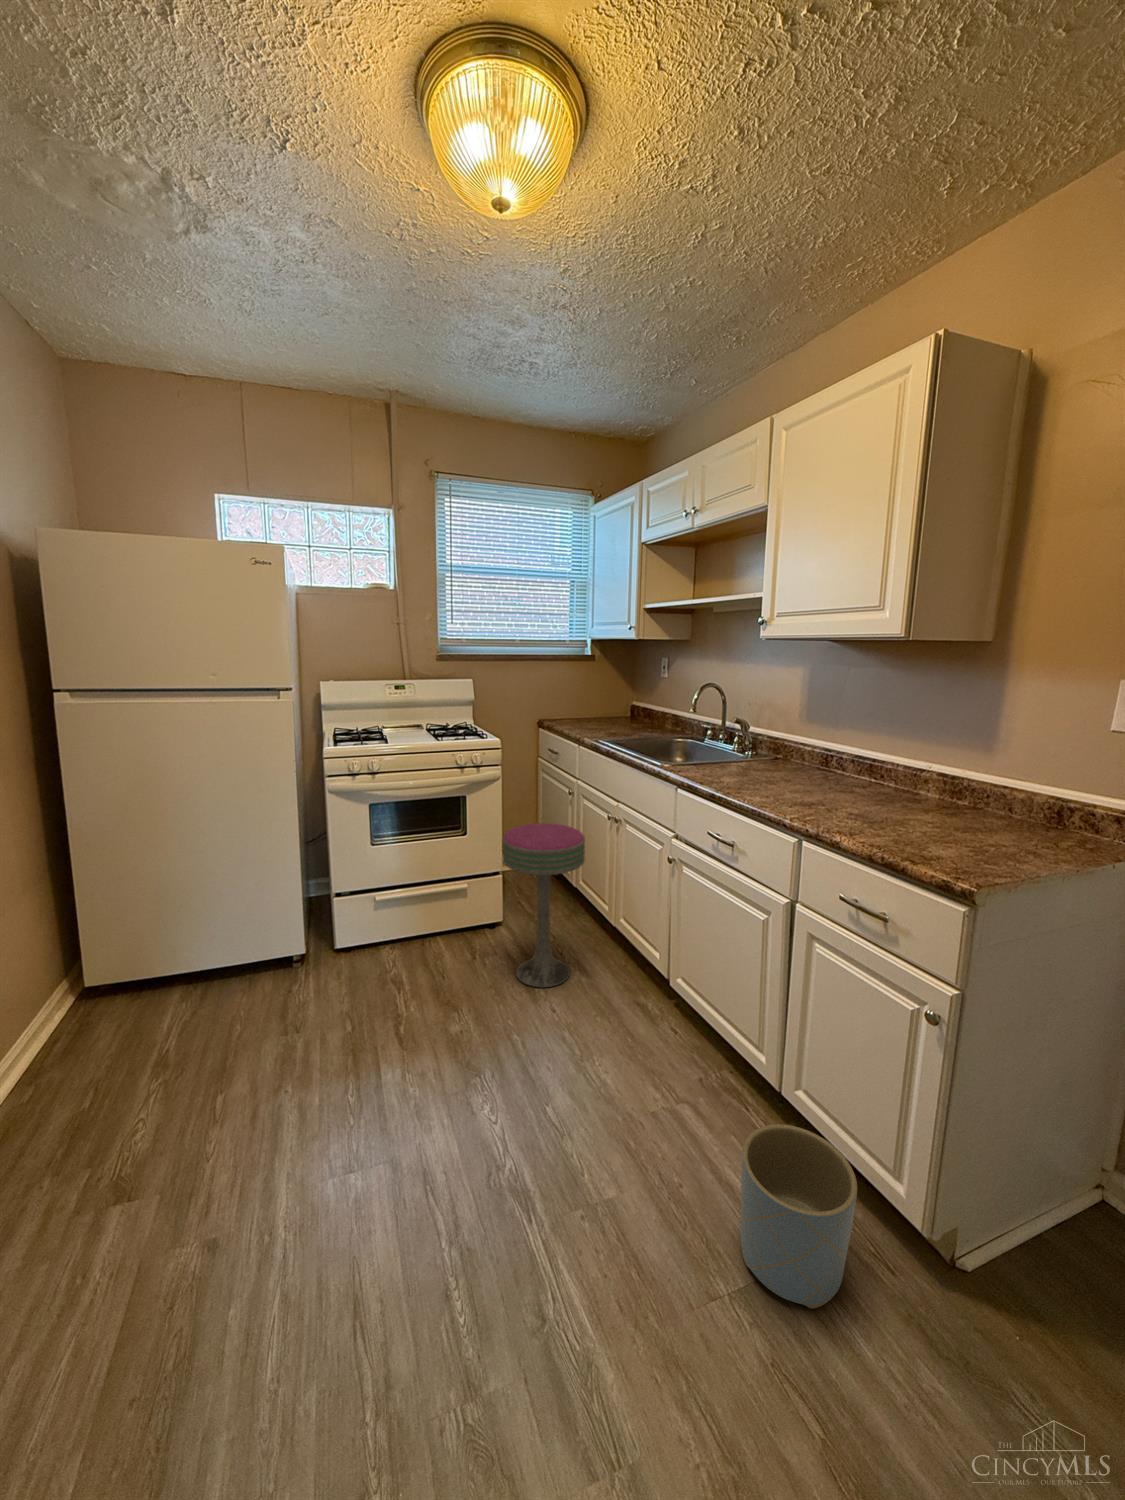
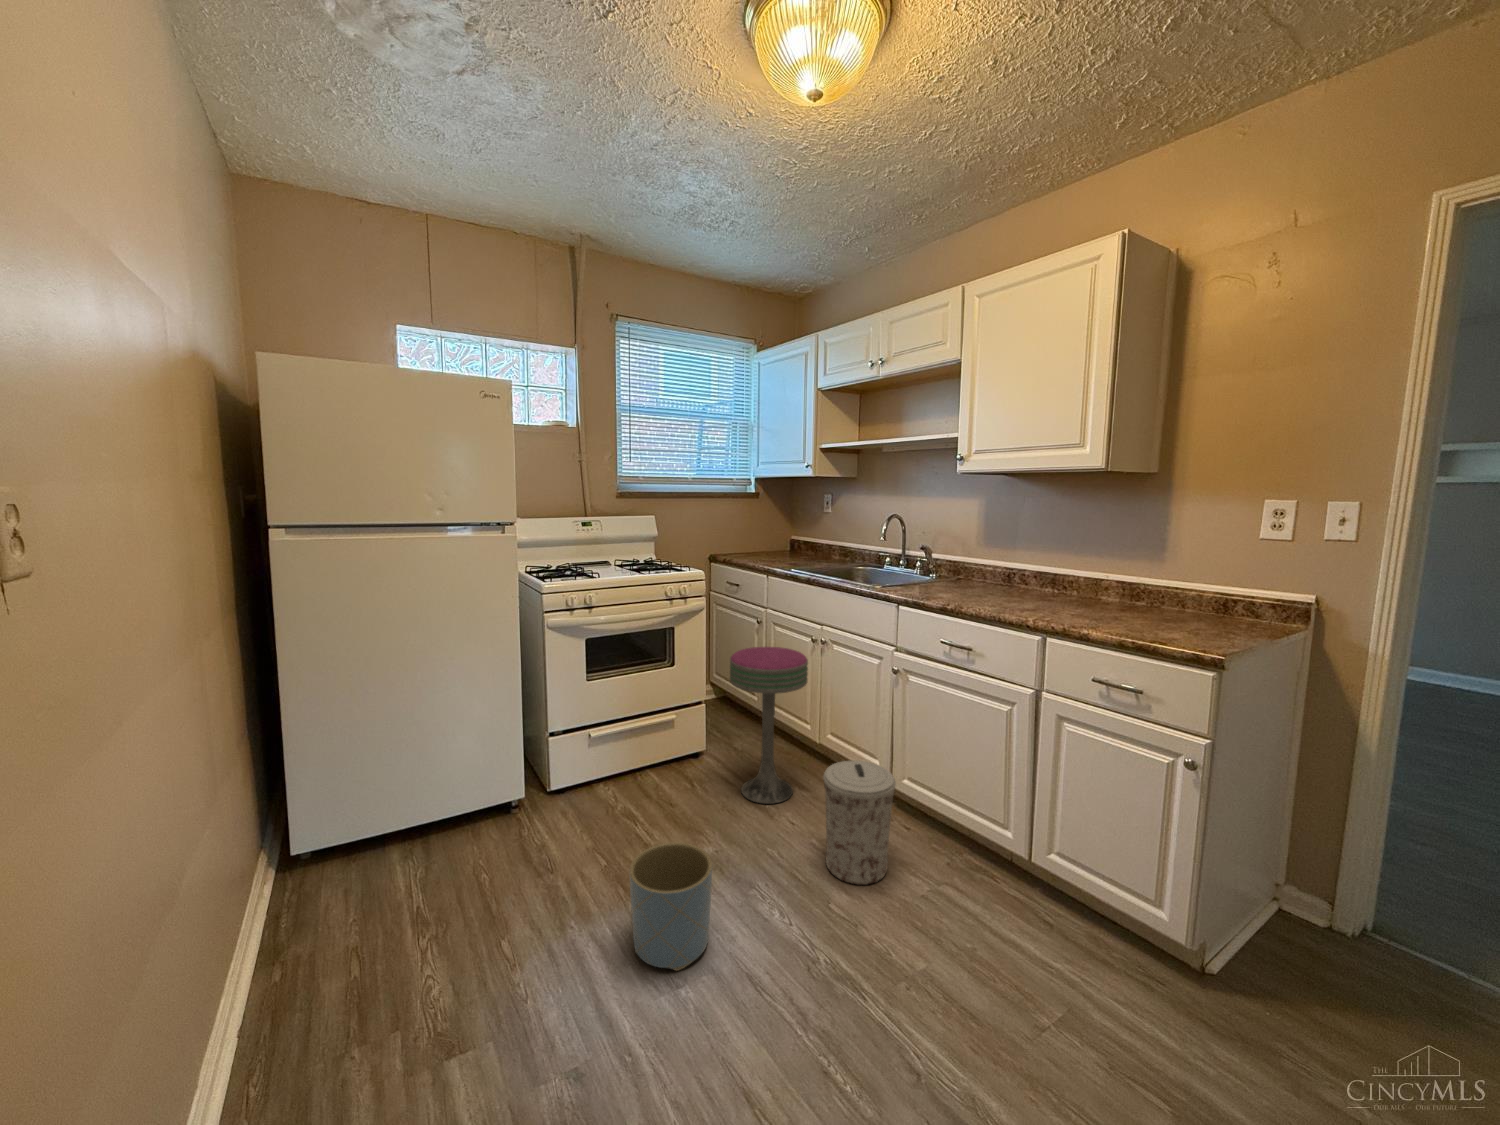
trash can: none [559,955,636,1090] -> present [823,761,896,885]
planter: present [740,1124,857,1309] -> present [629,842,712,971]

